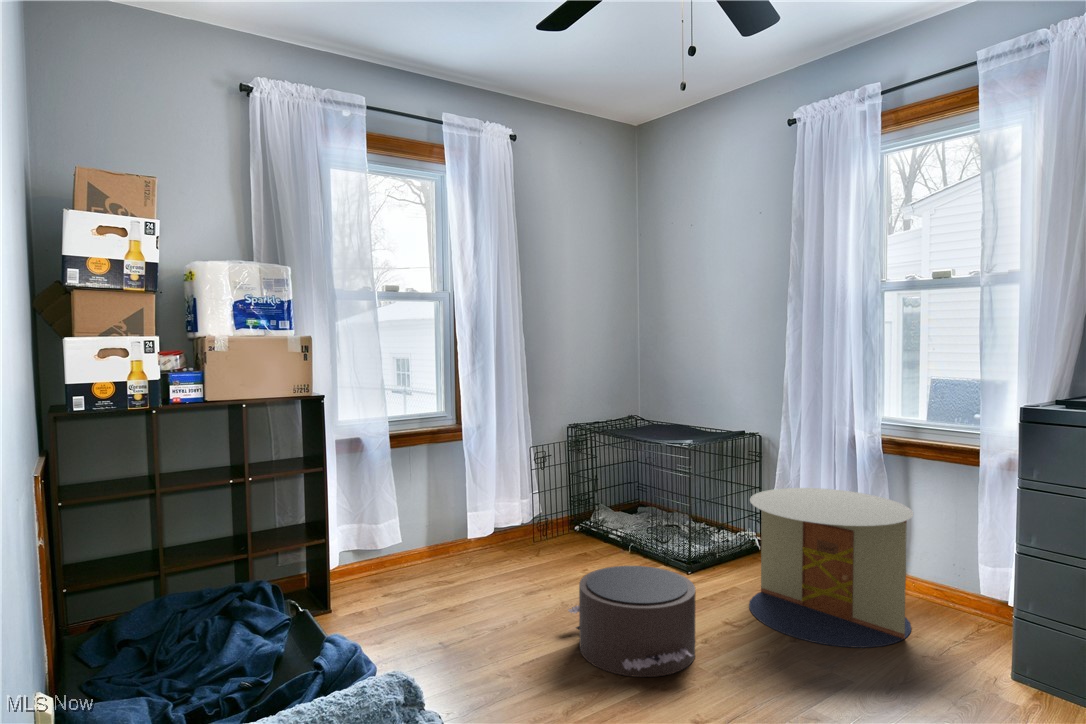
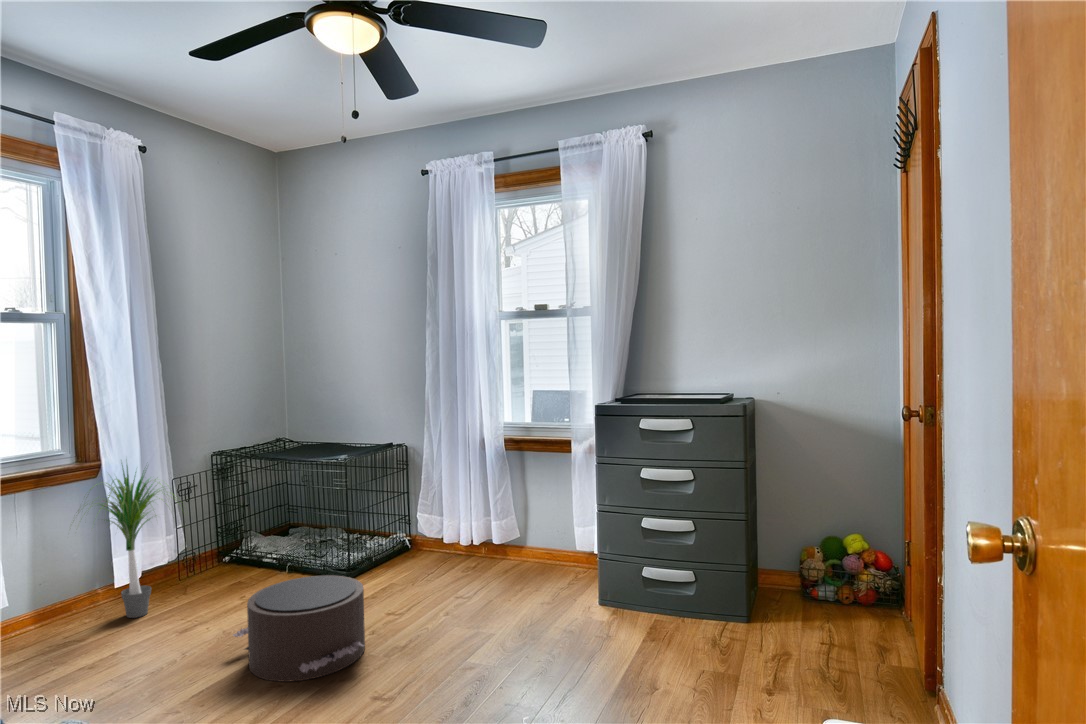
potted plant: none [446,422,542,571] -> present [90,465,156,618]
side table: present [749,488,913,648] -> none [404,484,532,613]

